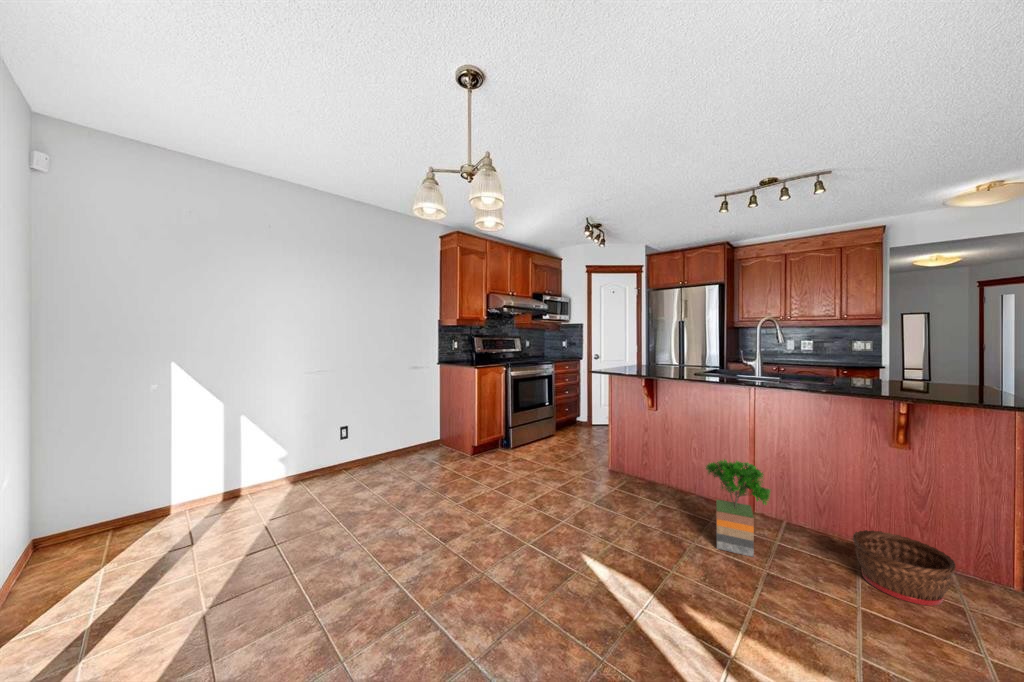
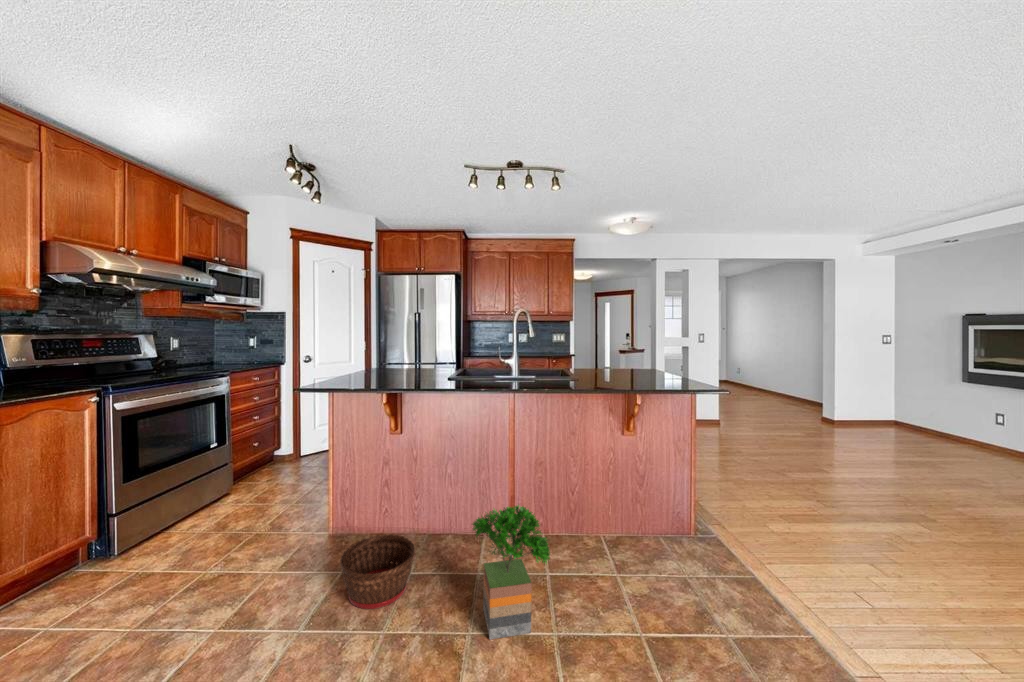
basket: present [853,530,956,606] -> present [340,535,415,609]

